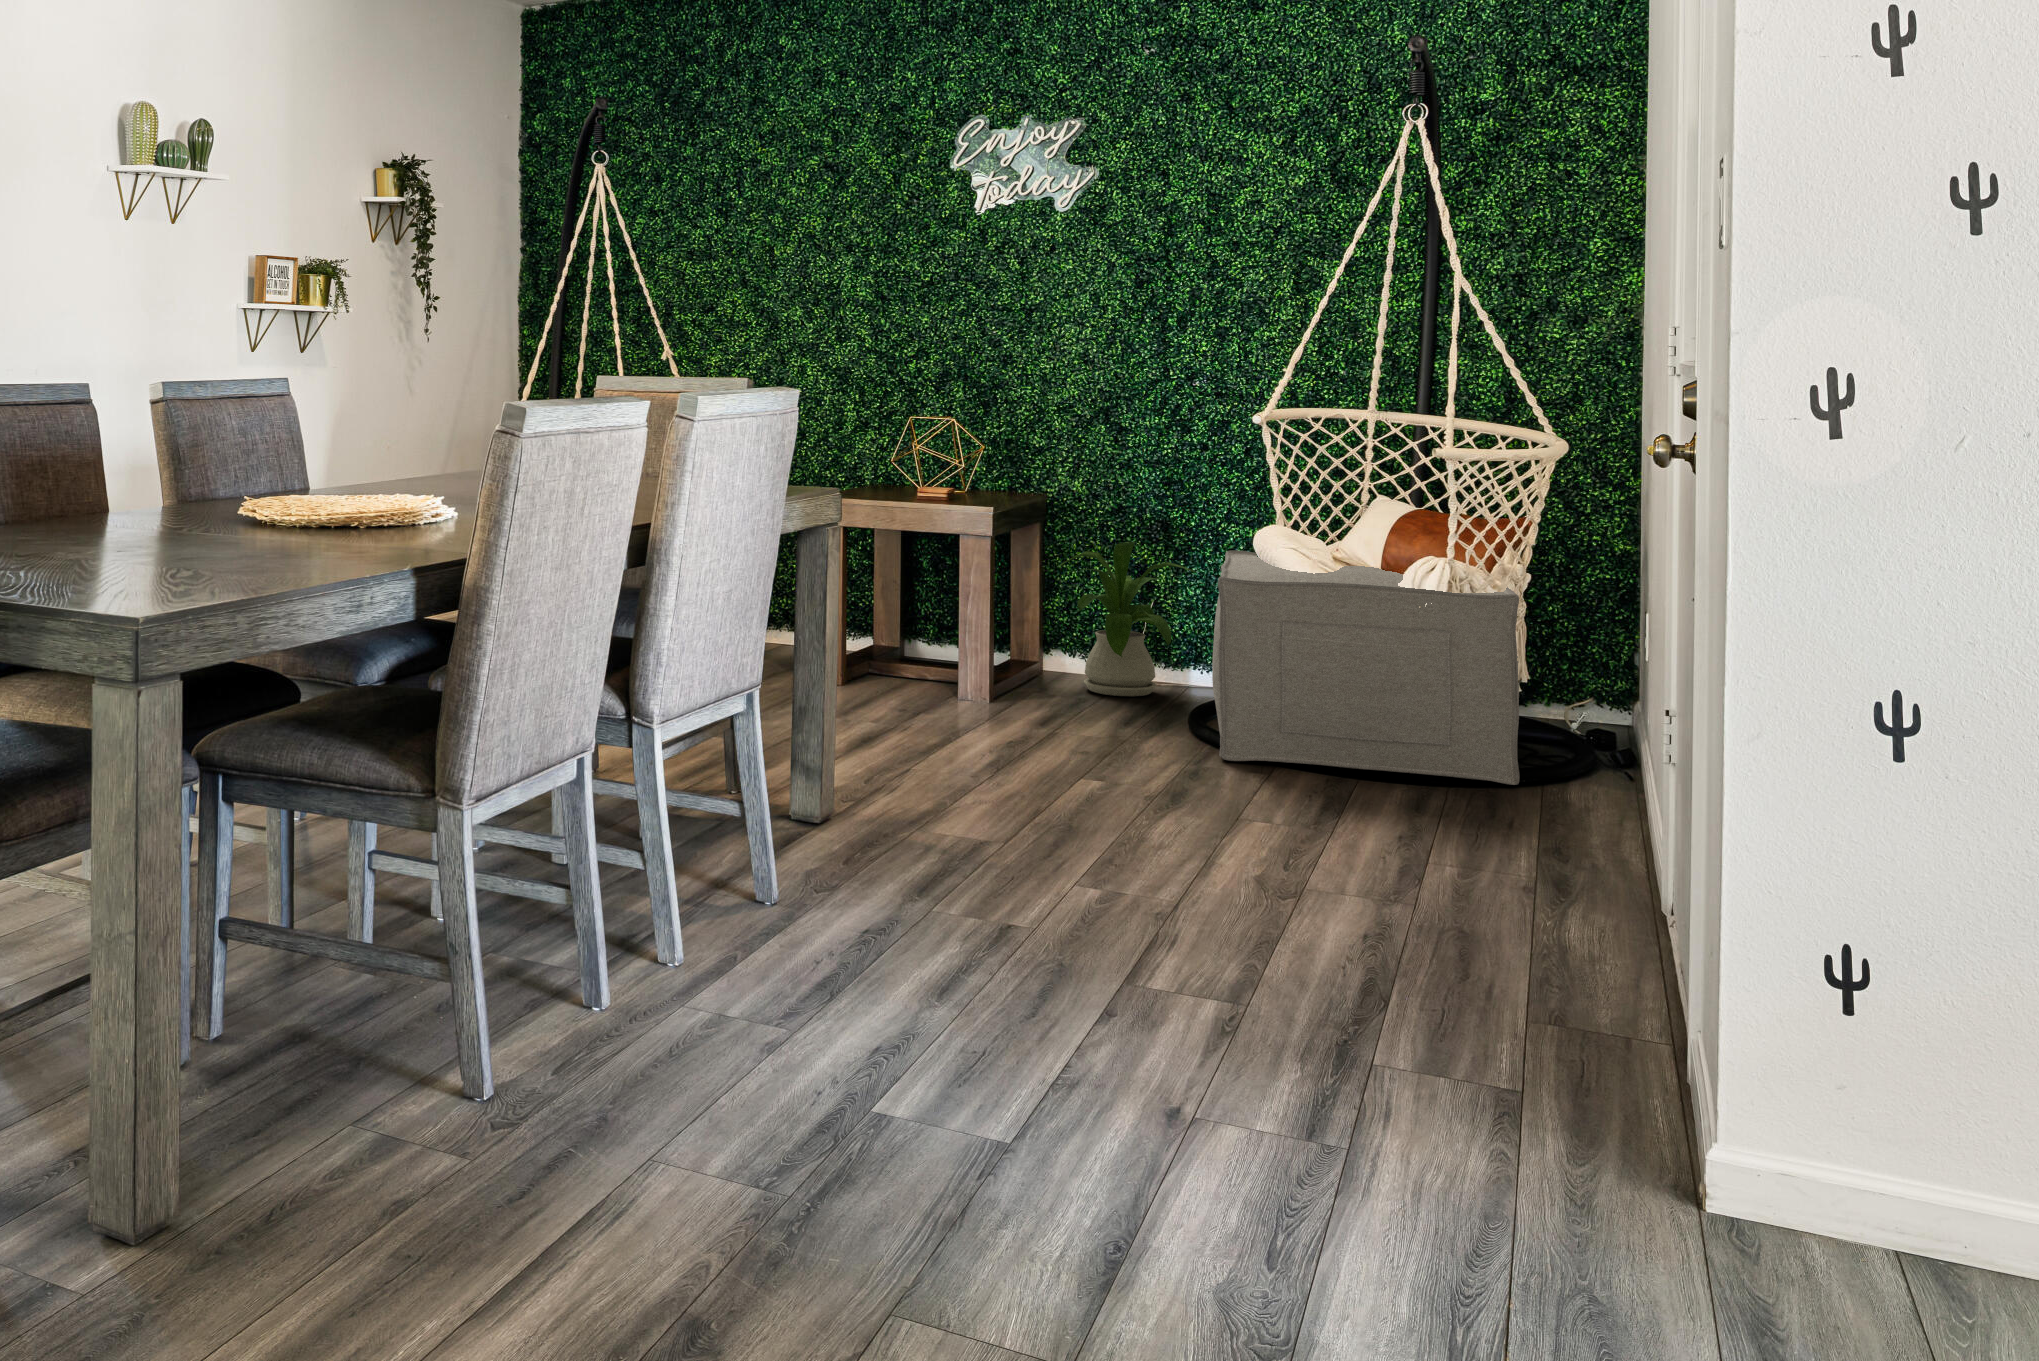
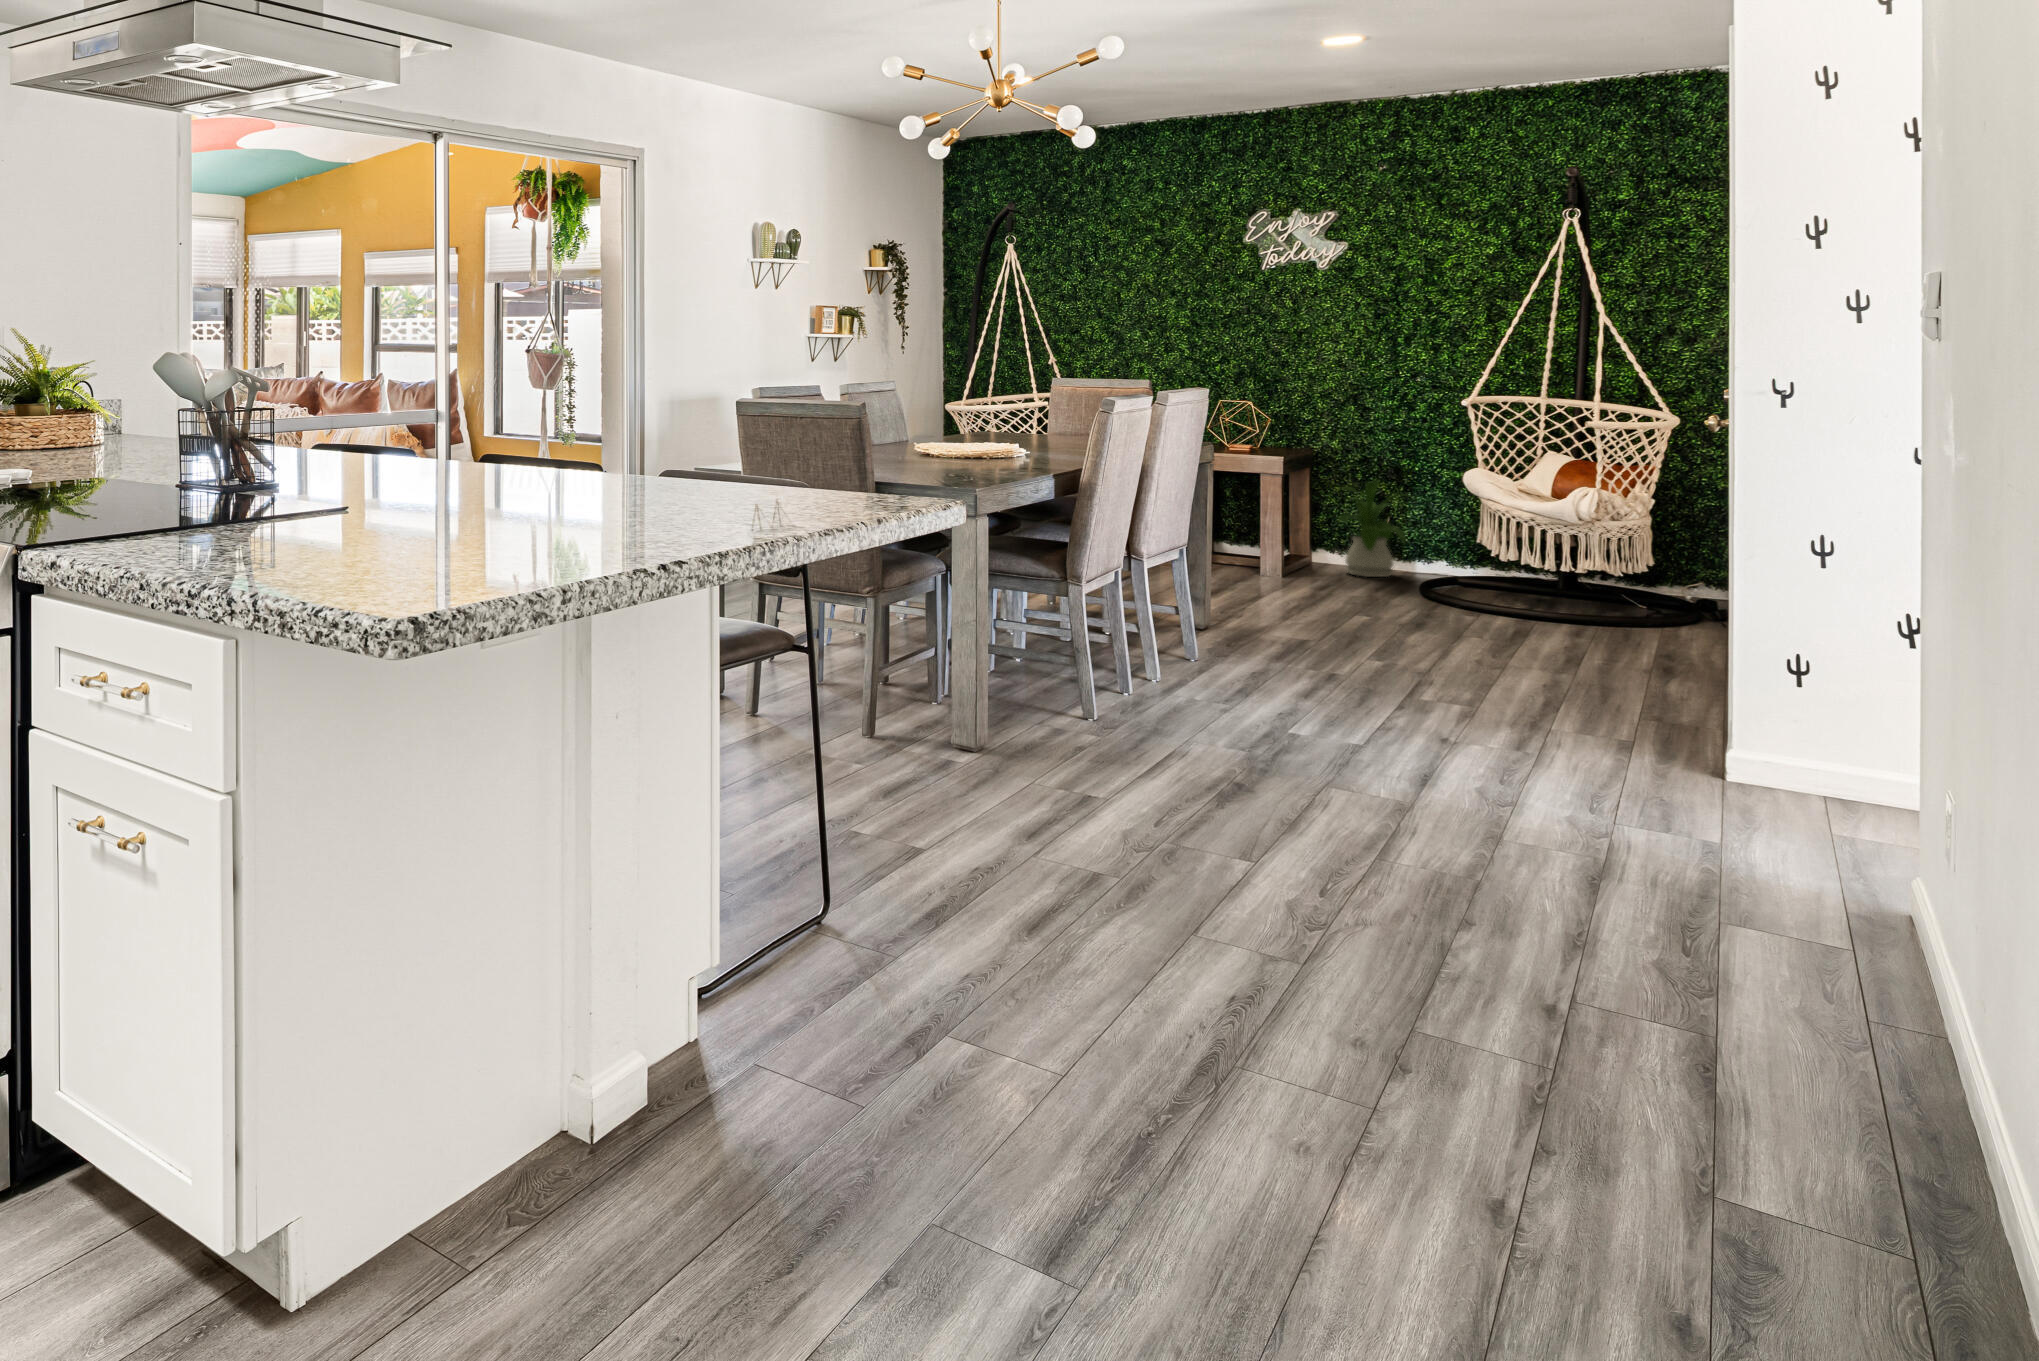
ottoman: present [1212,550,1519,785] -> none [1442,486,1645,625]

